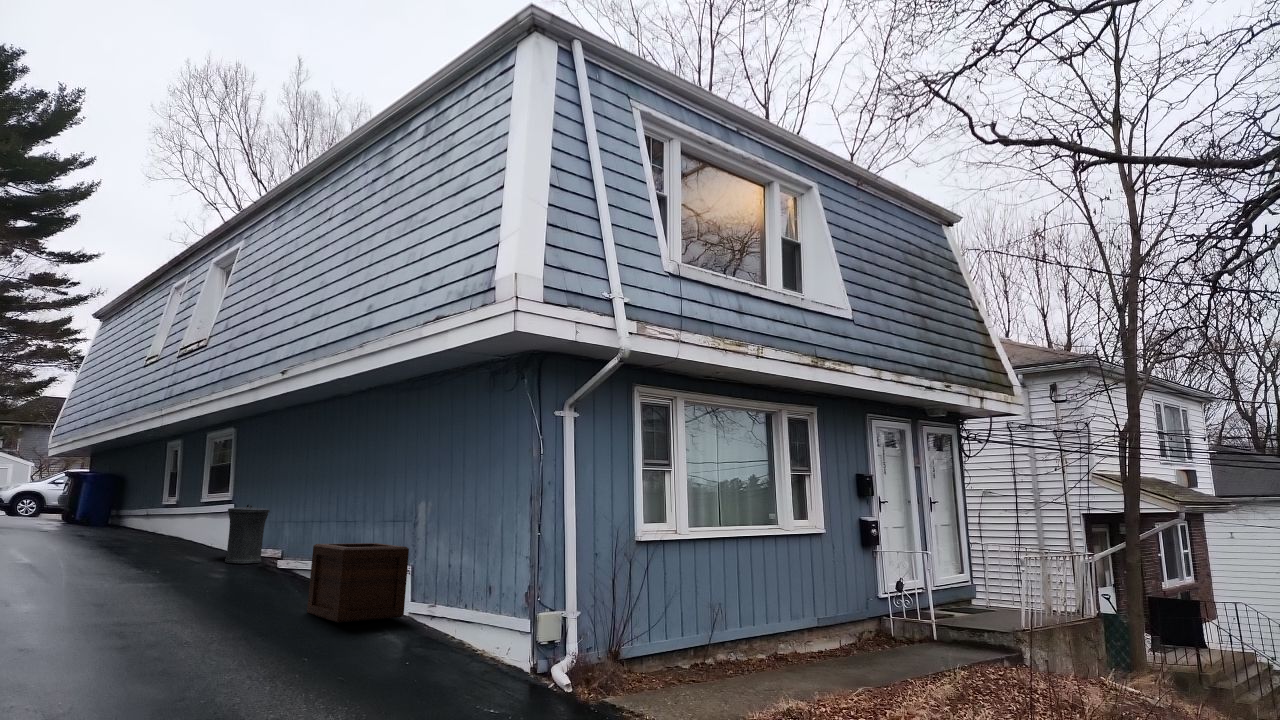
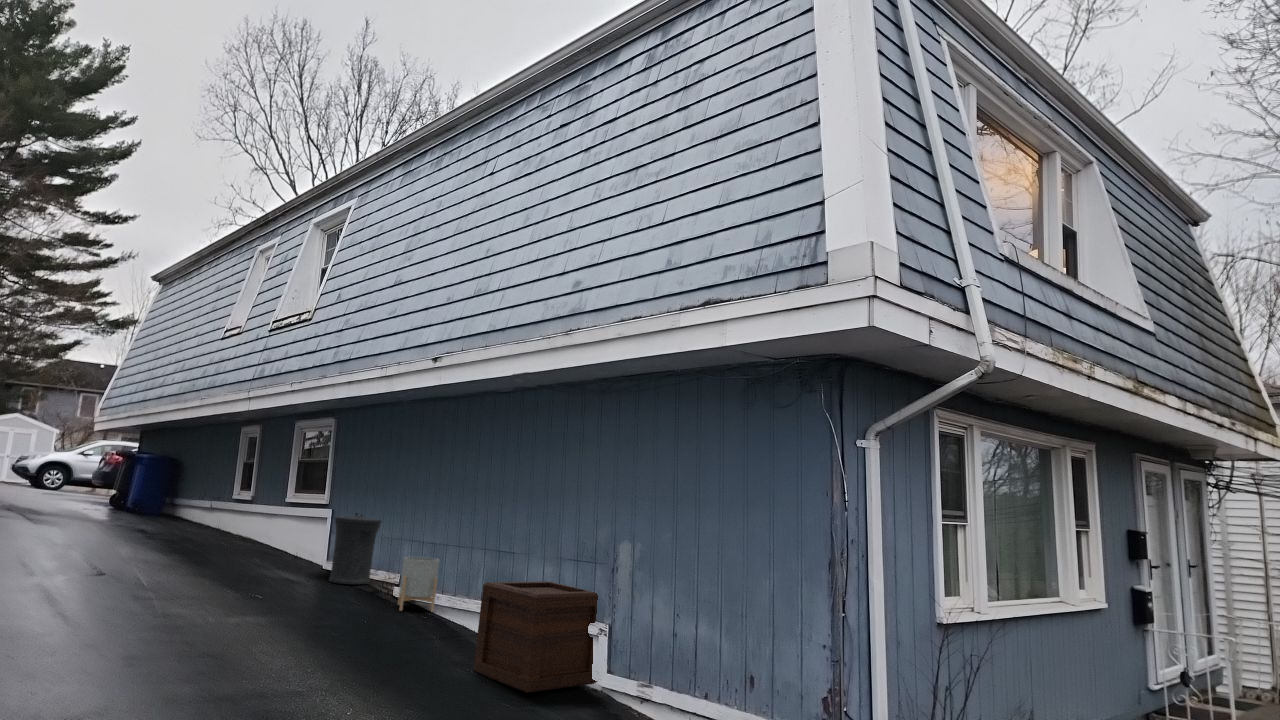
planter: none [272,536,307,578] -> present [398,557,439,612]

